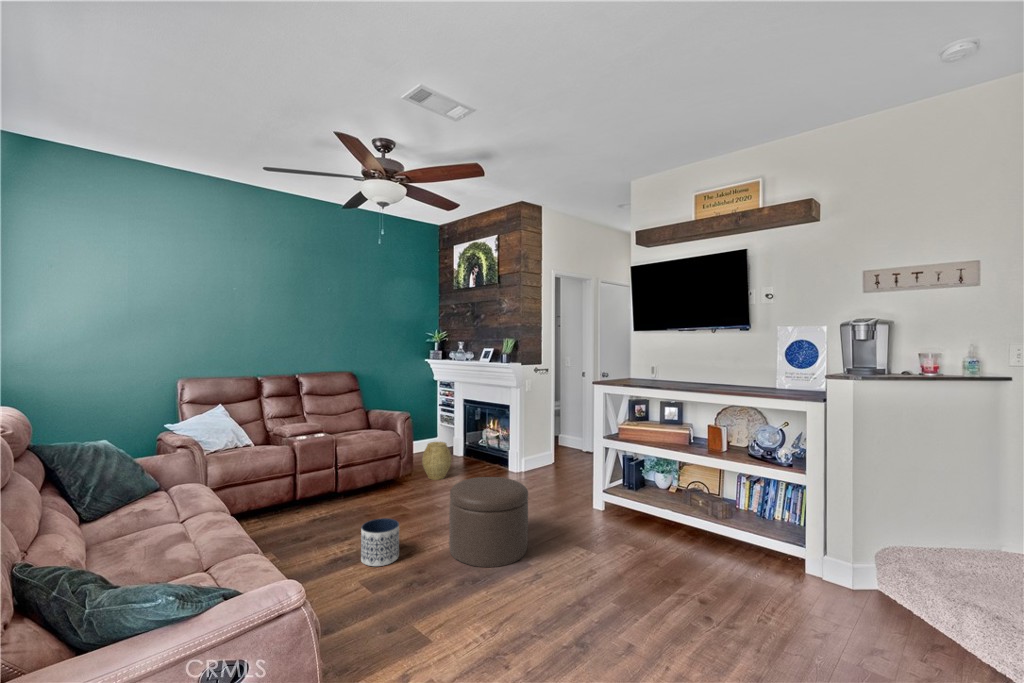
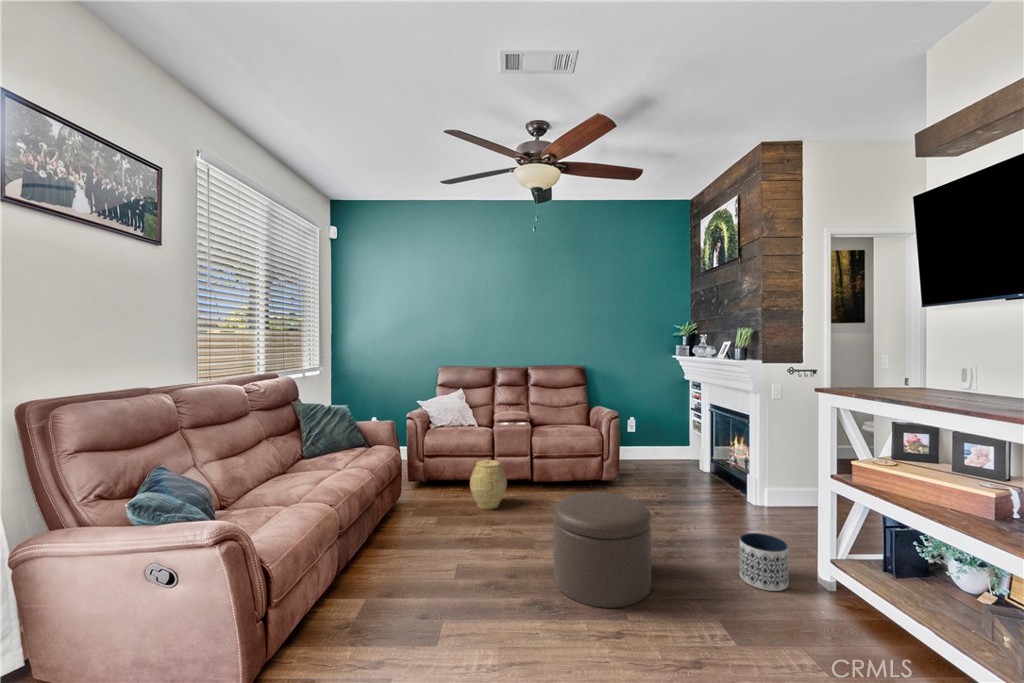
woven basket: present [422,442,451,480] -> present [470,460,507,509]
planter: present [361,518,399,566] -> present [740,533,788,591]

